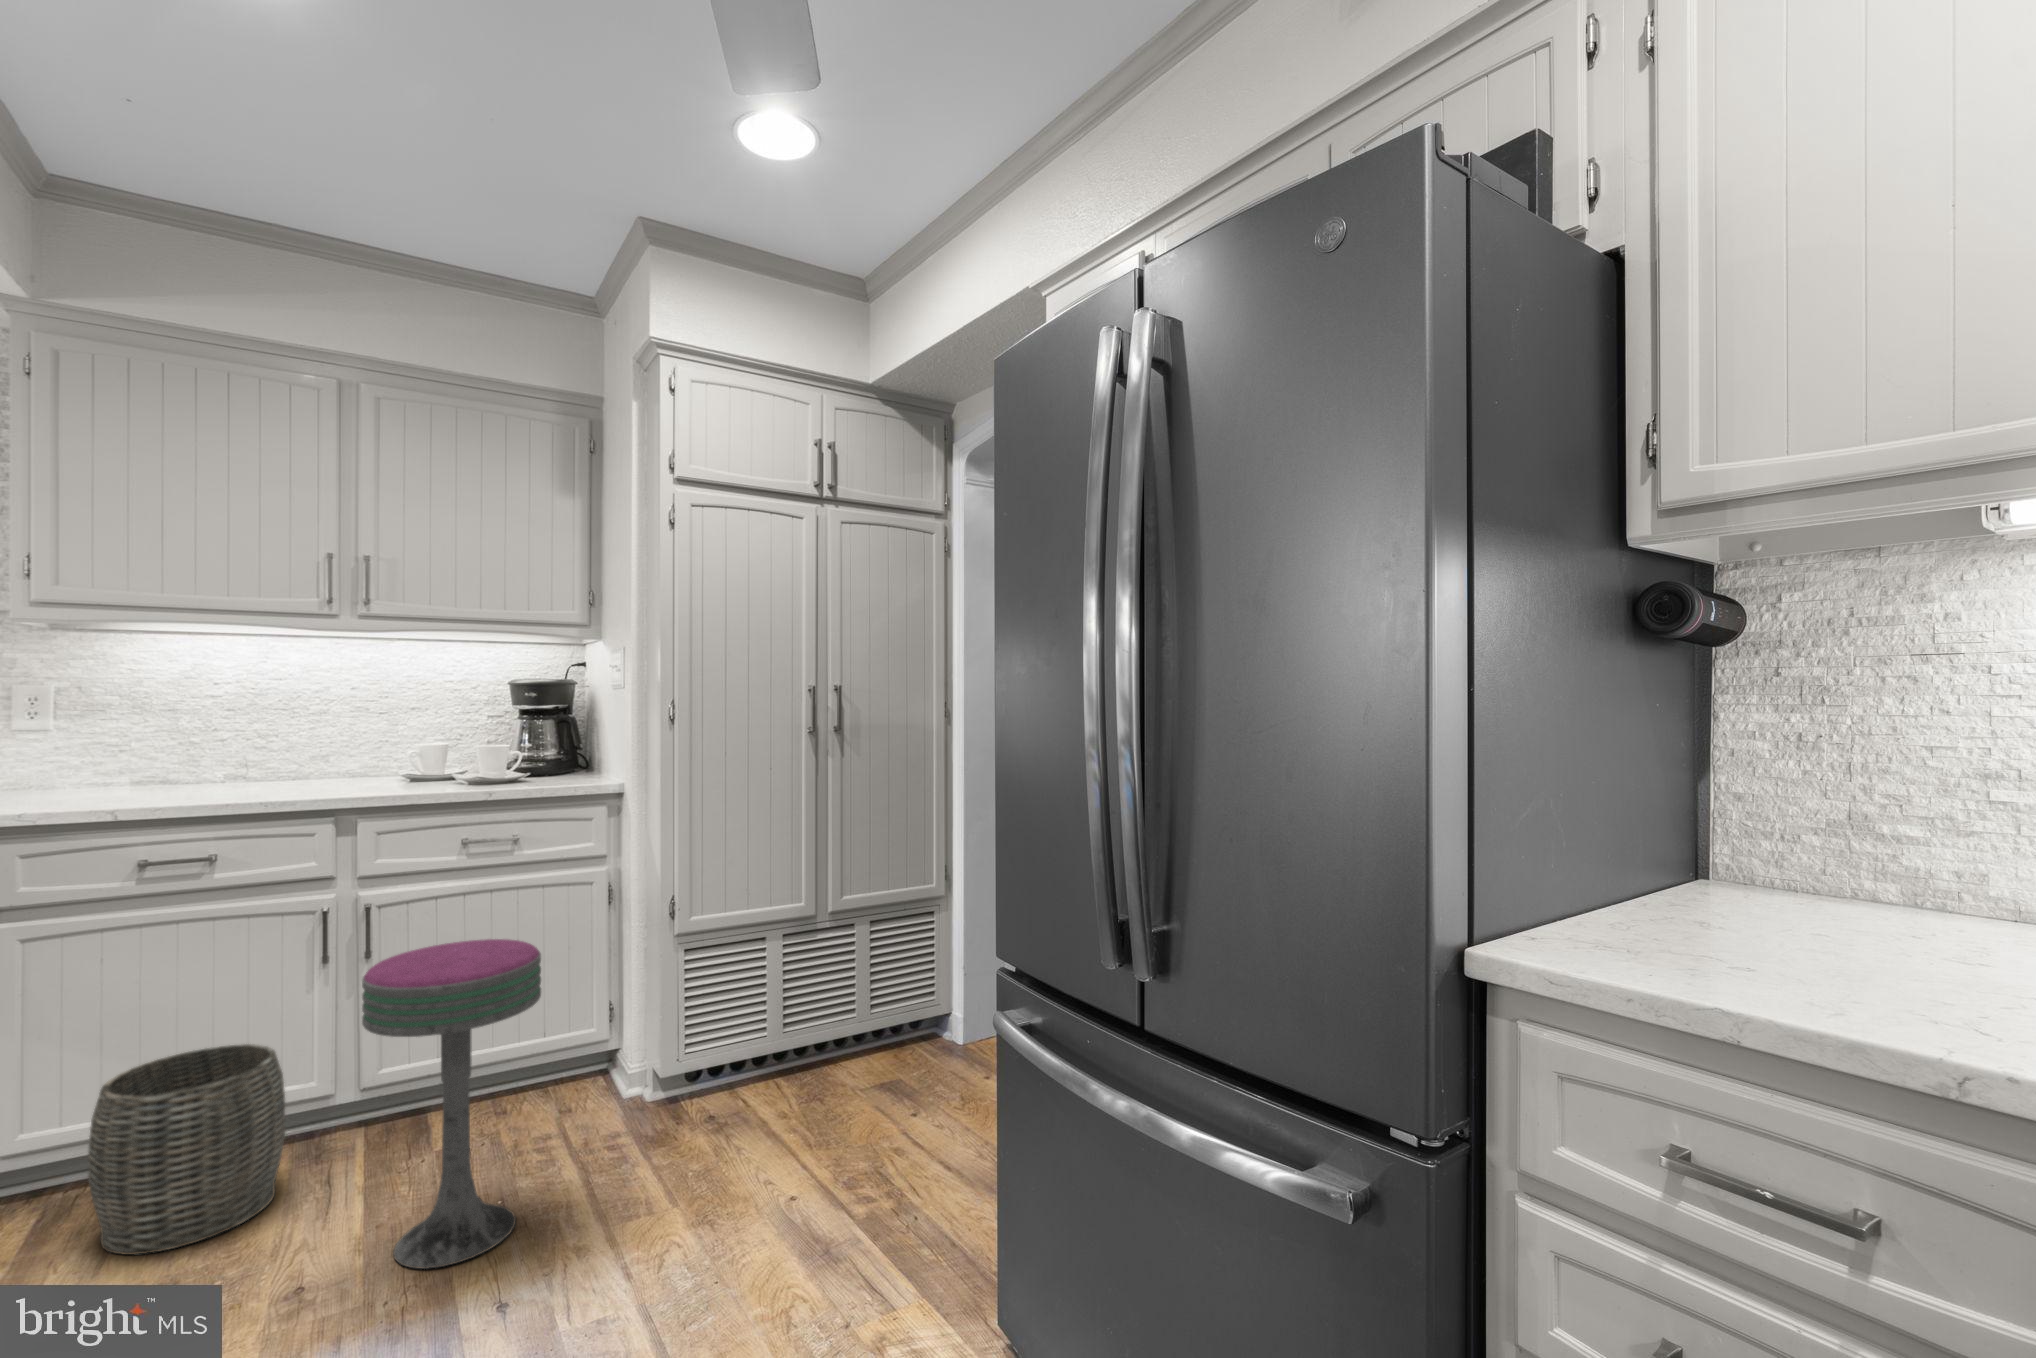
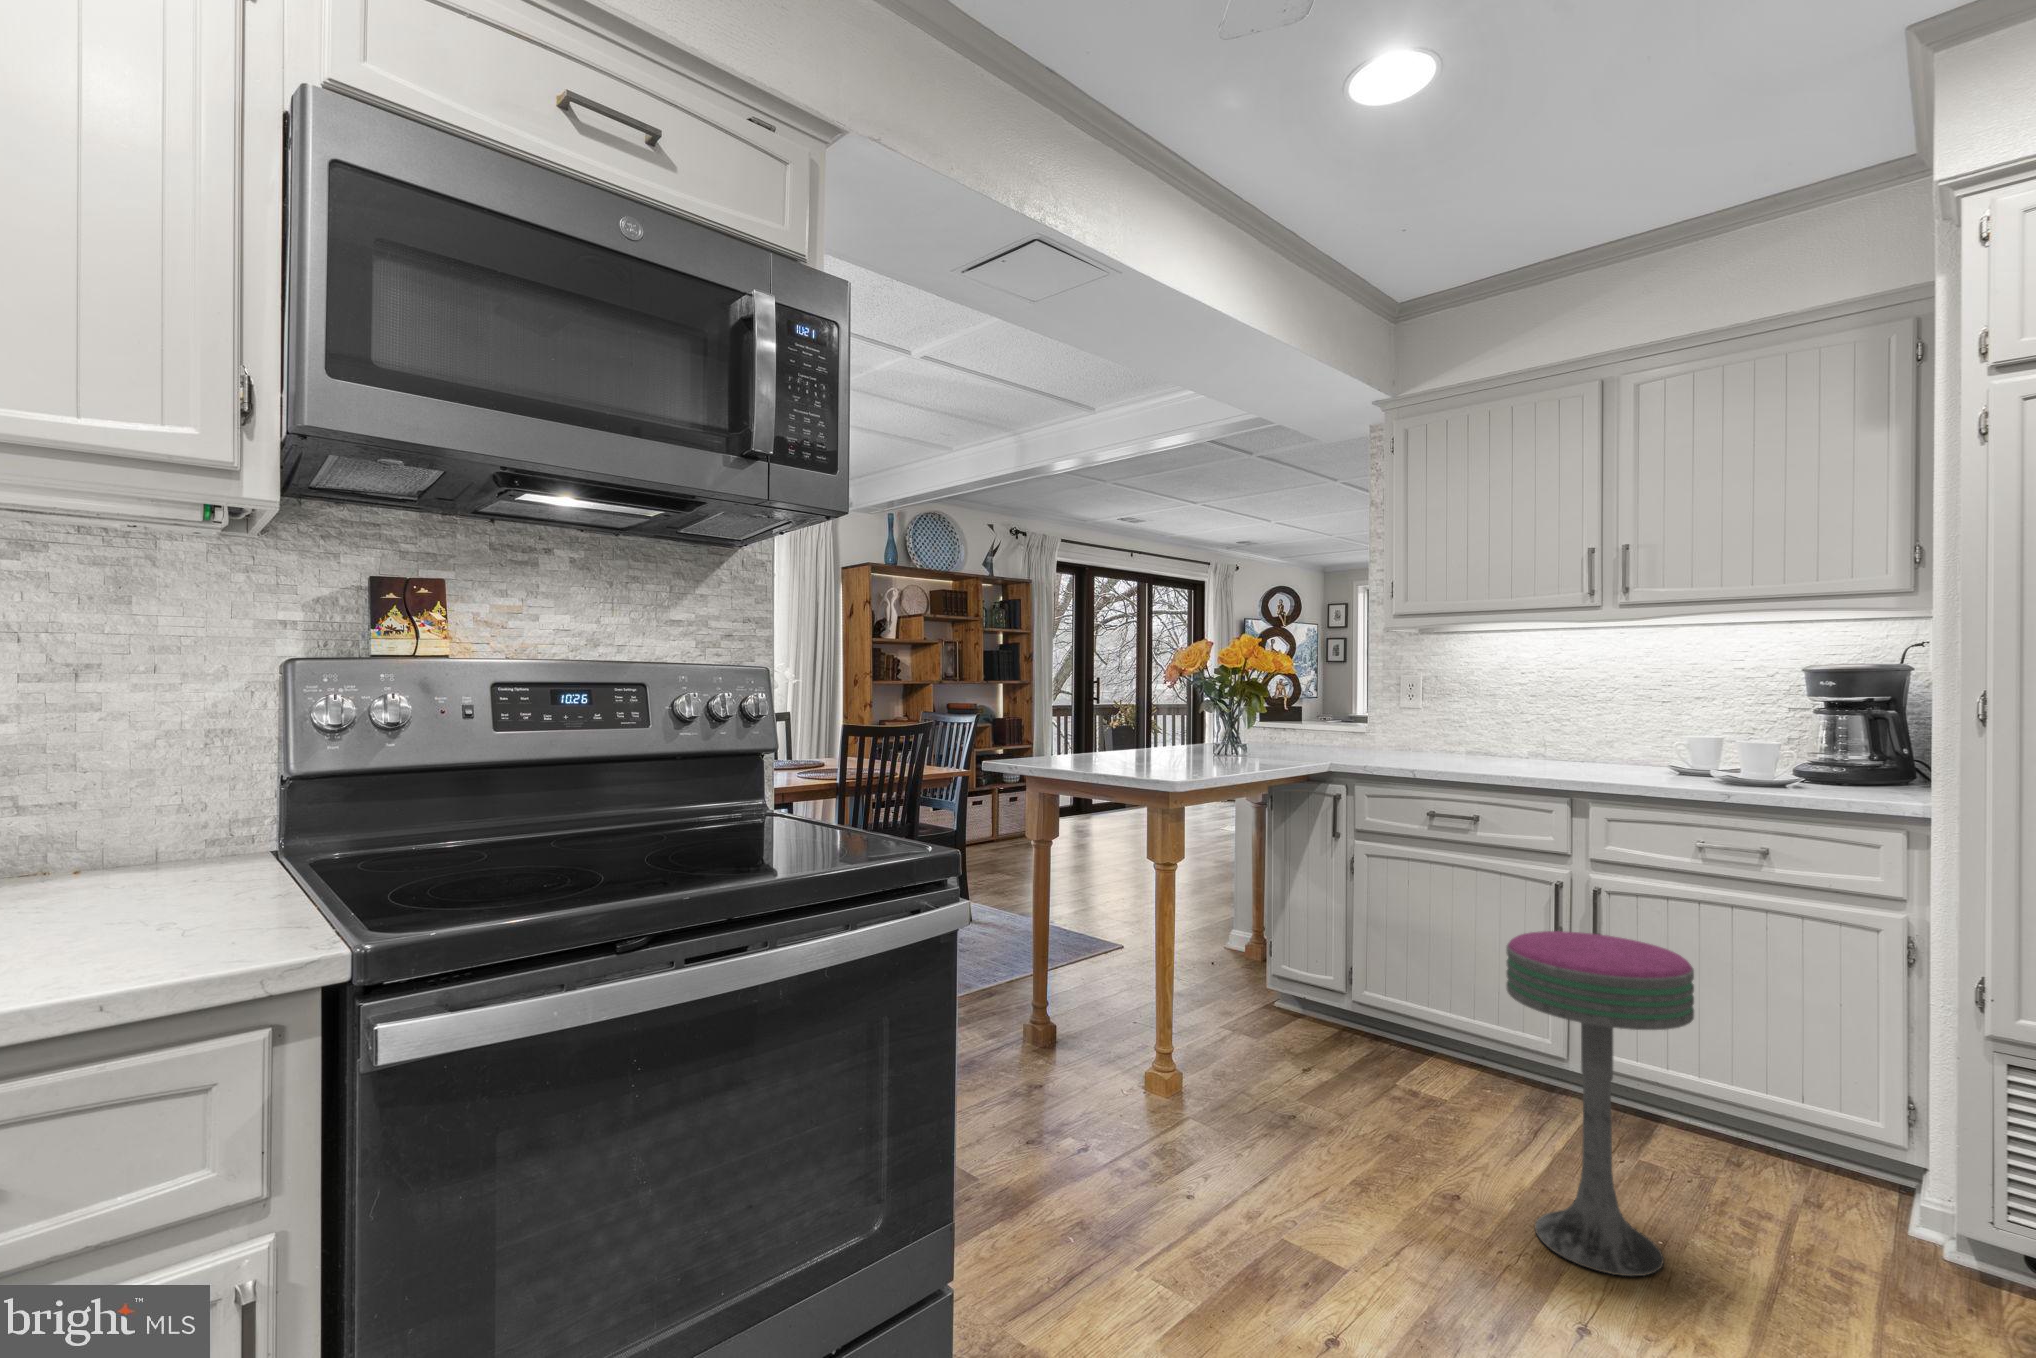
woven basket: present [88,1044,285,1255] -> none [1373,969,1505,1129]

